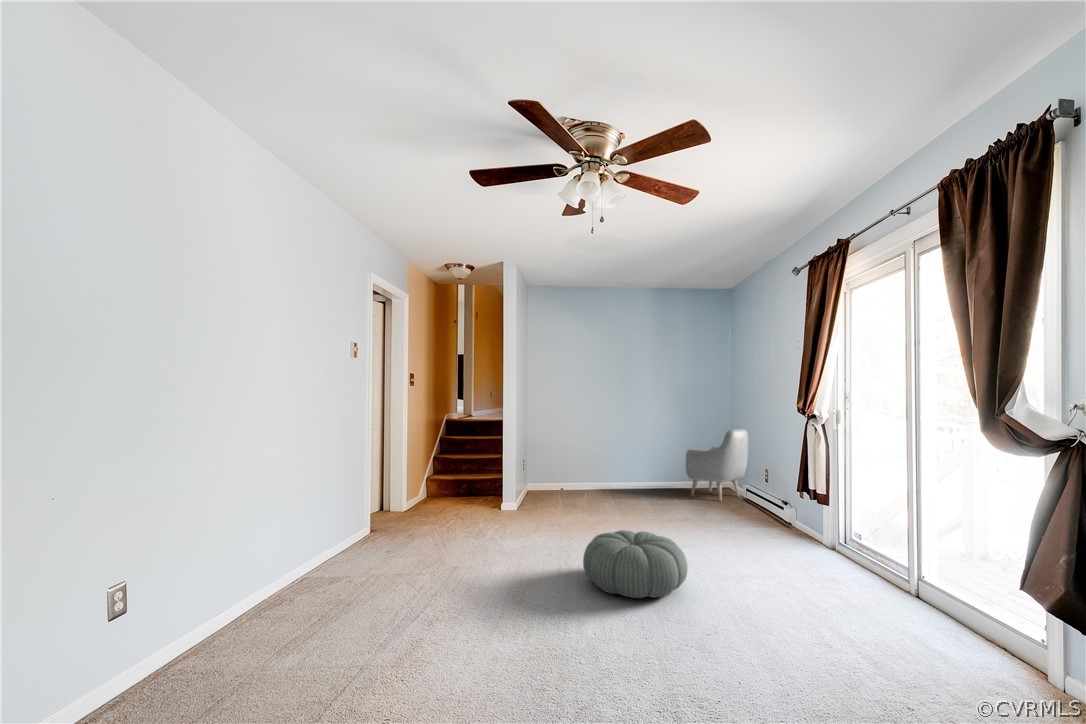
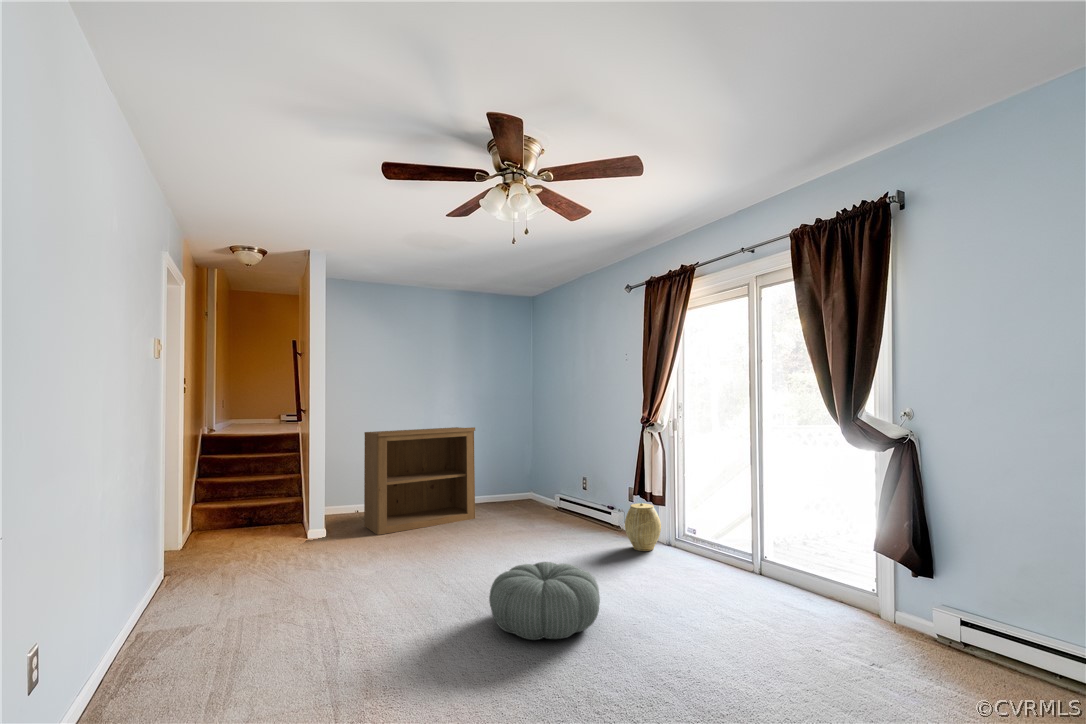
bookshelf: none [560,411,654,496] -> present [364,427,475,535]
armchair: present [686,429,748,501] -> none [507,440,563,514]
woven basket: none [776,498,820,550] -> present [625,503,661,551]

